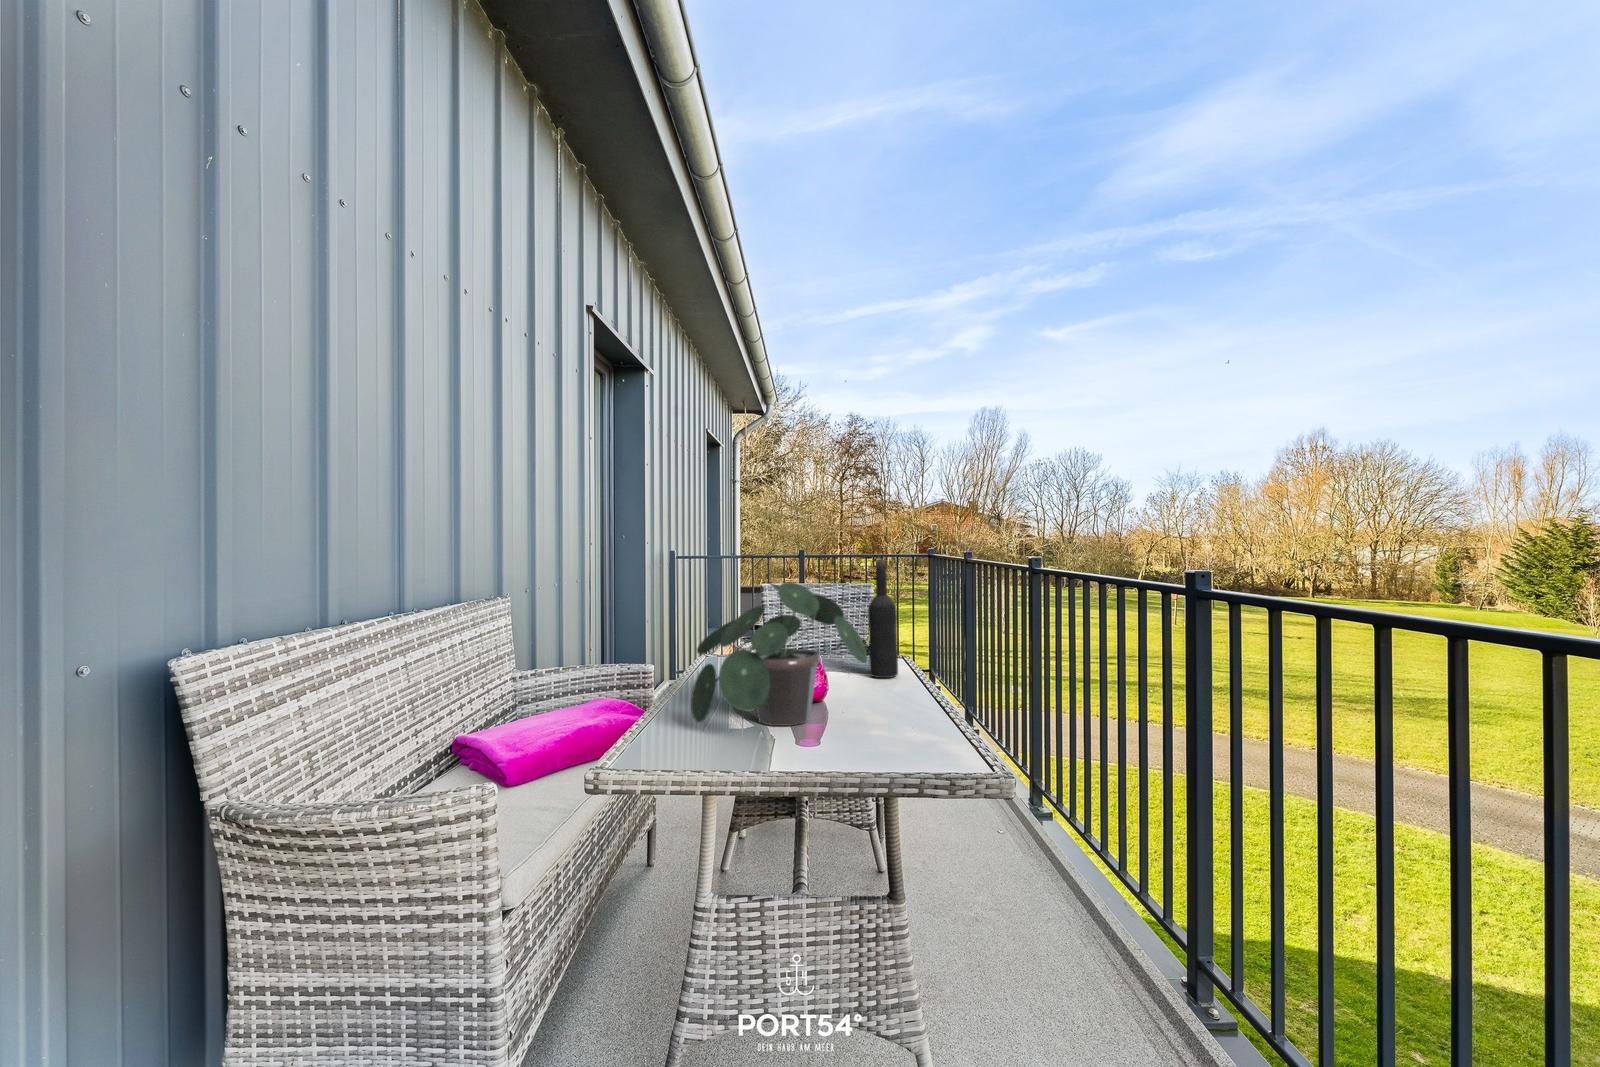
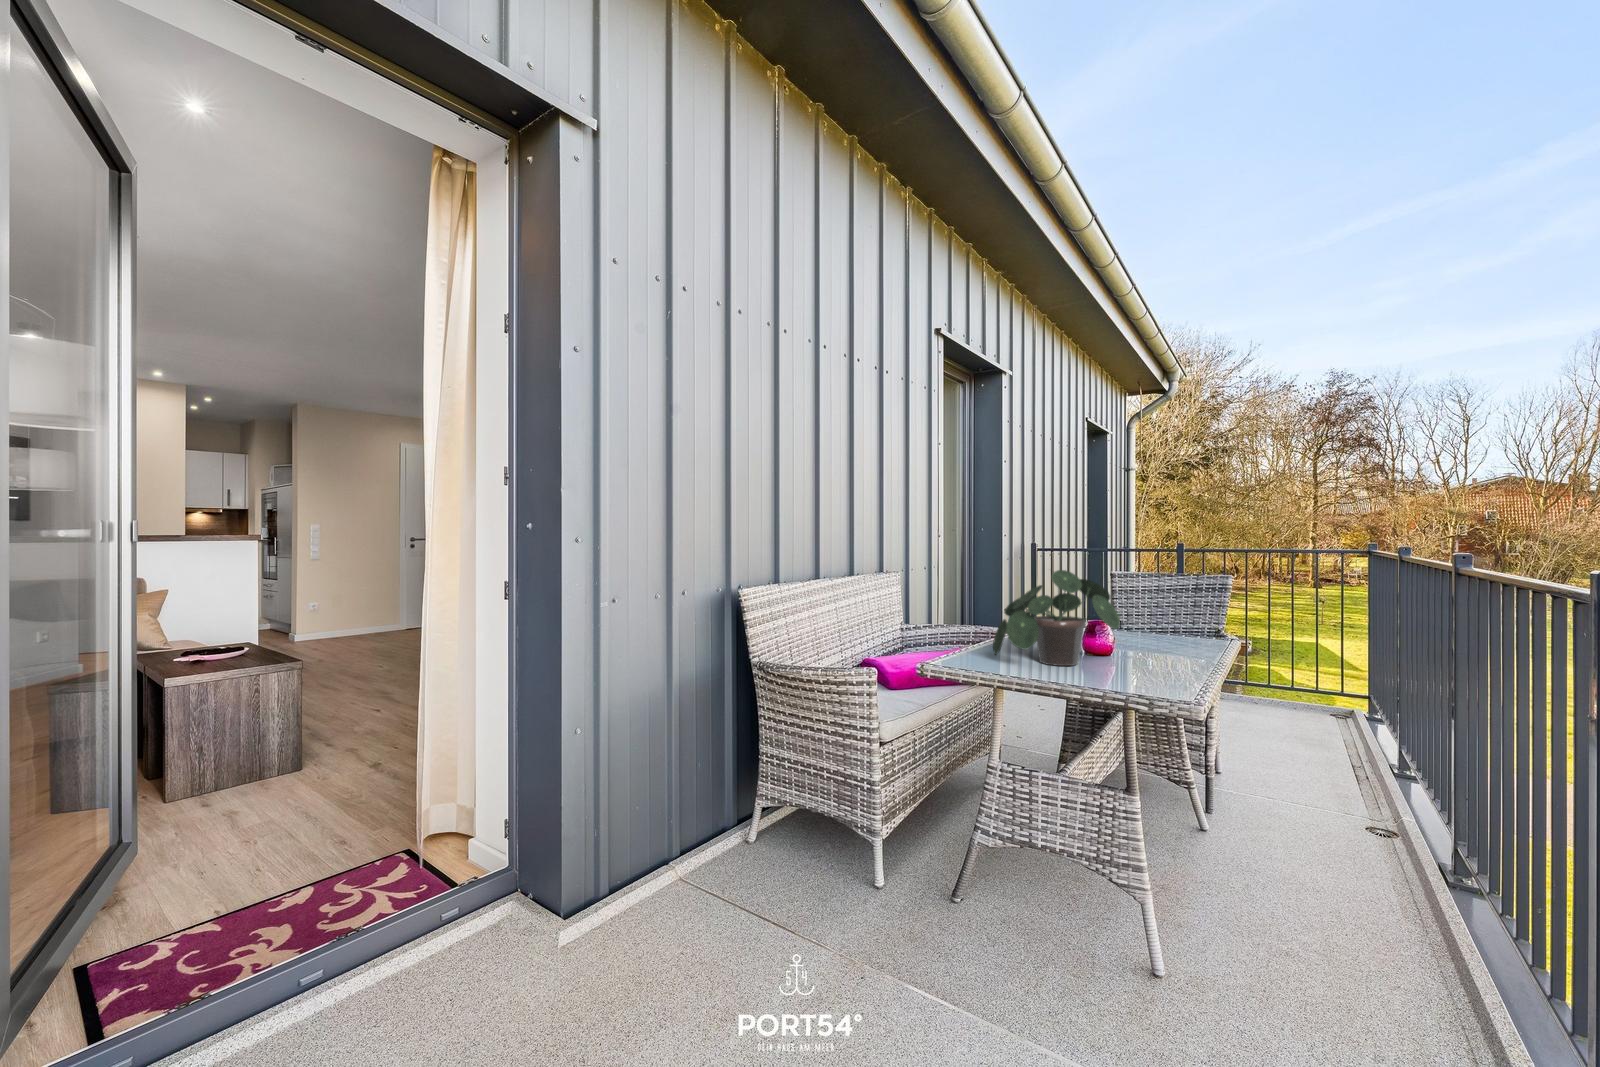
wine bottle: present [868,559,898,678] -> none [1156,558,1182,652]

